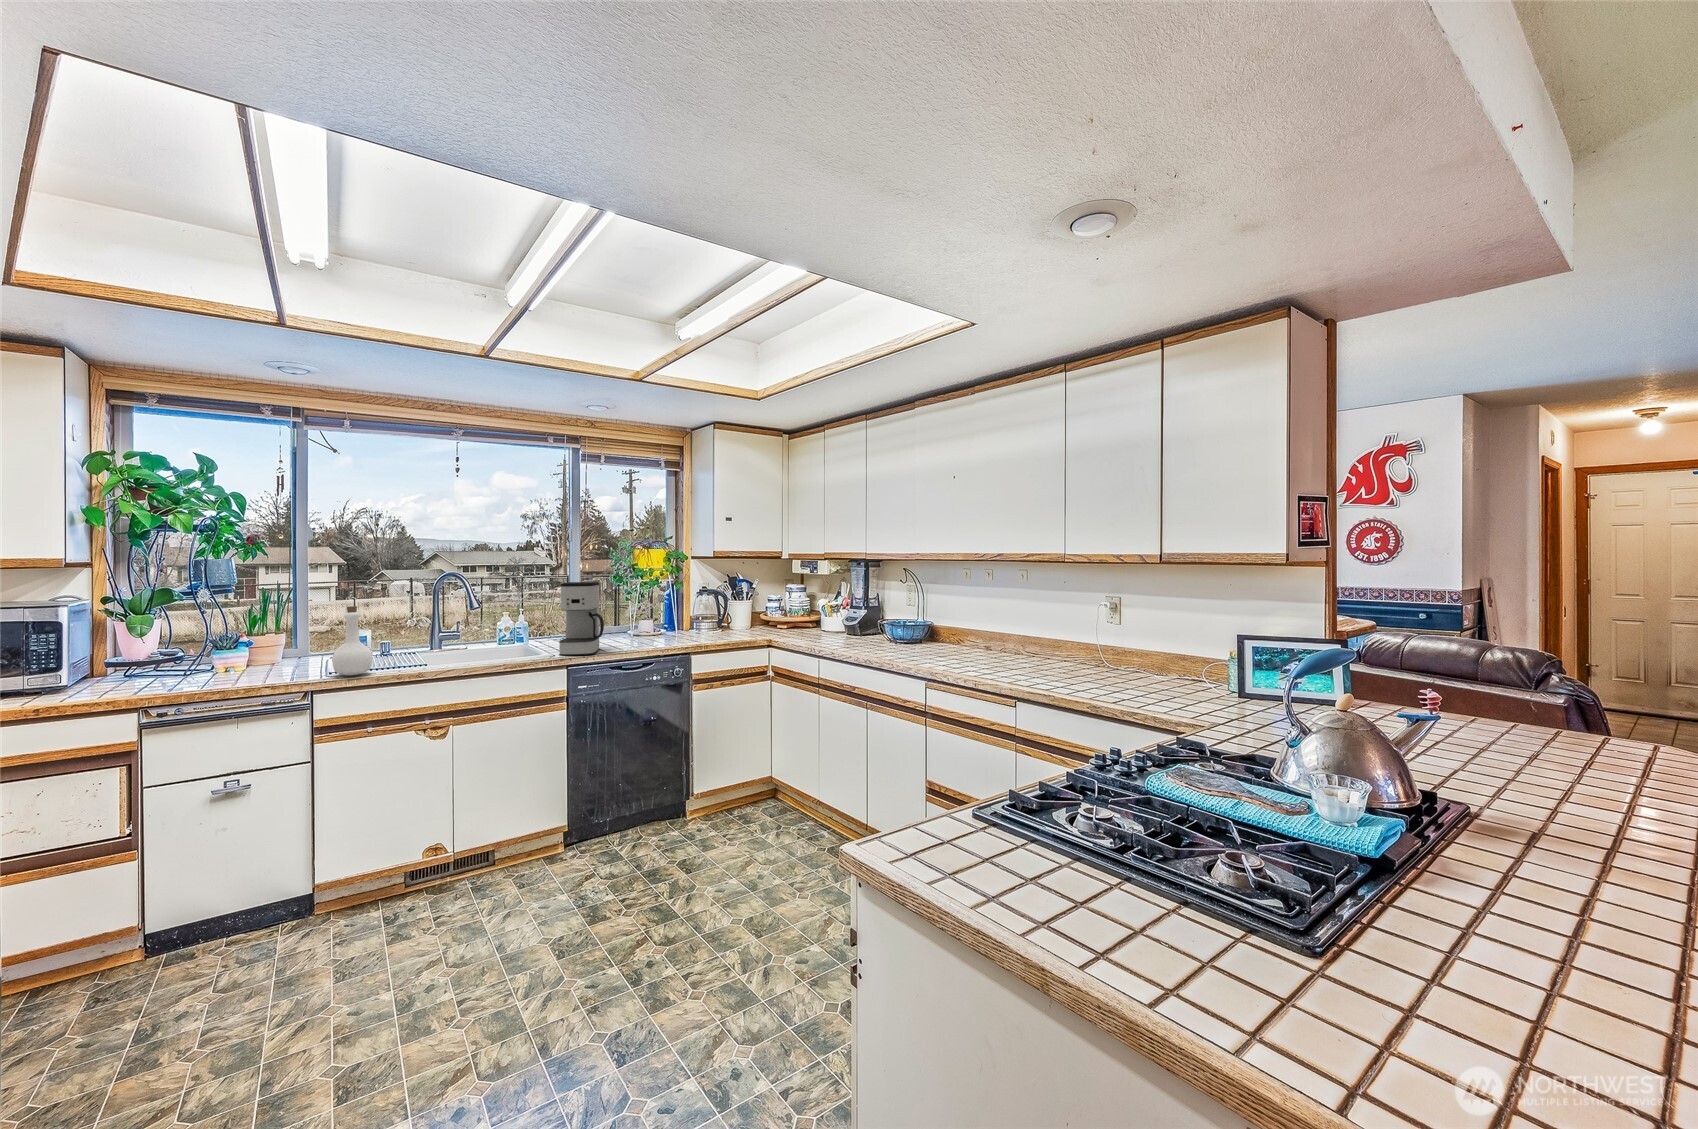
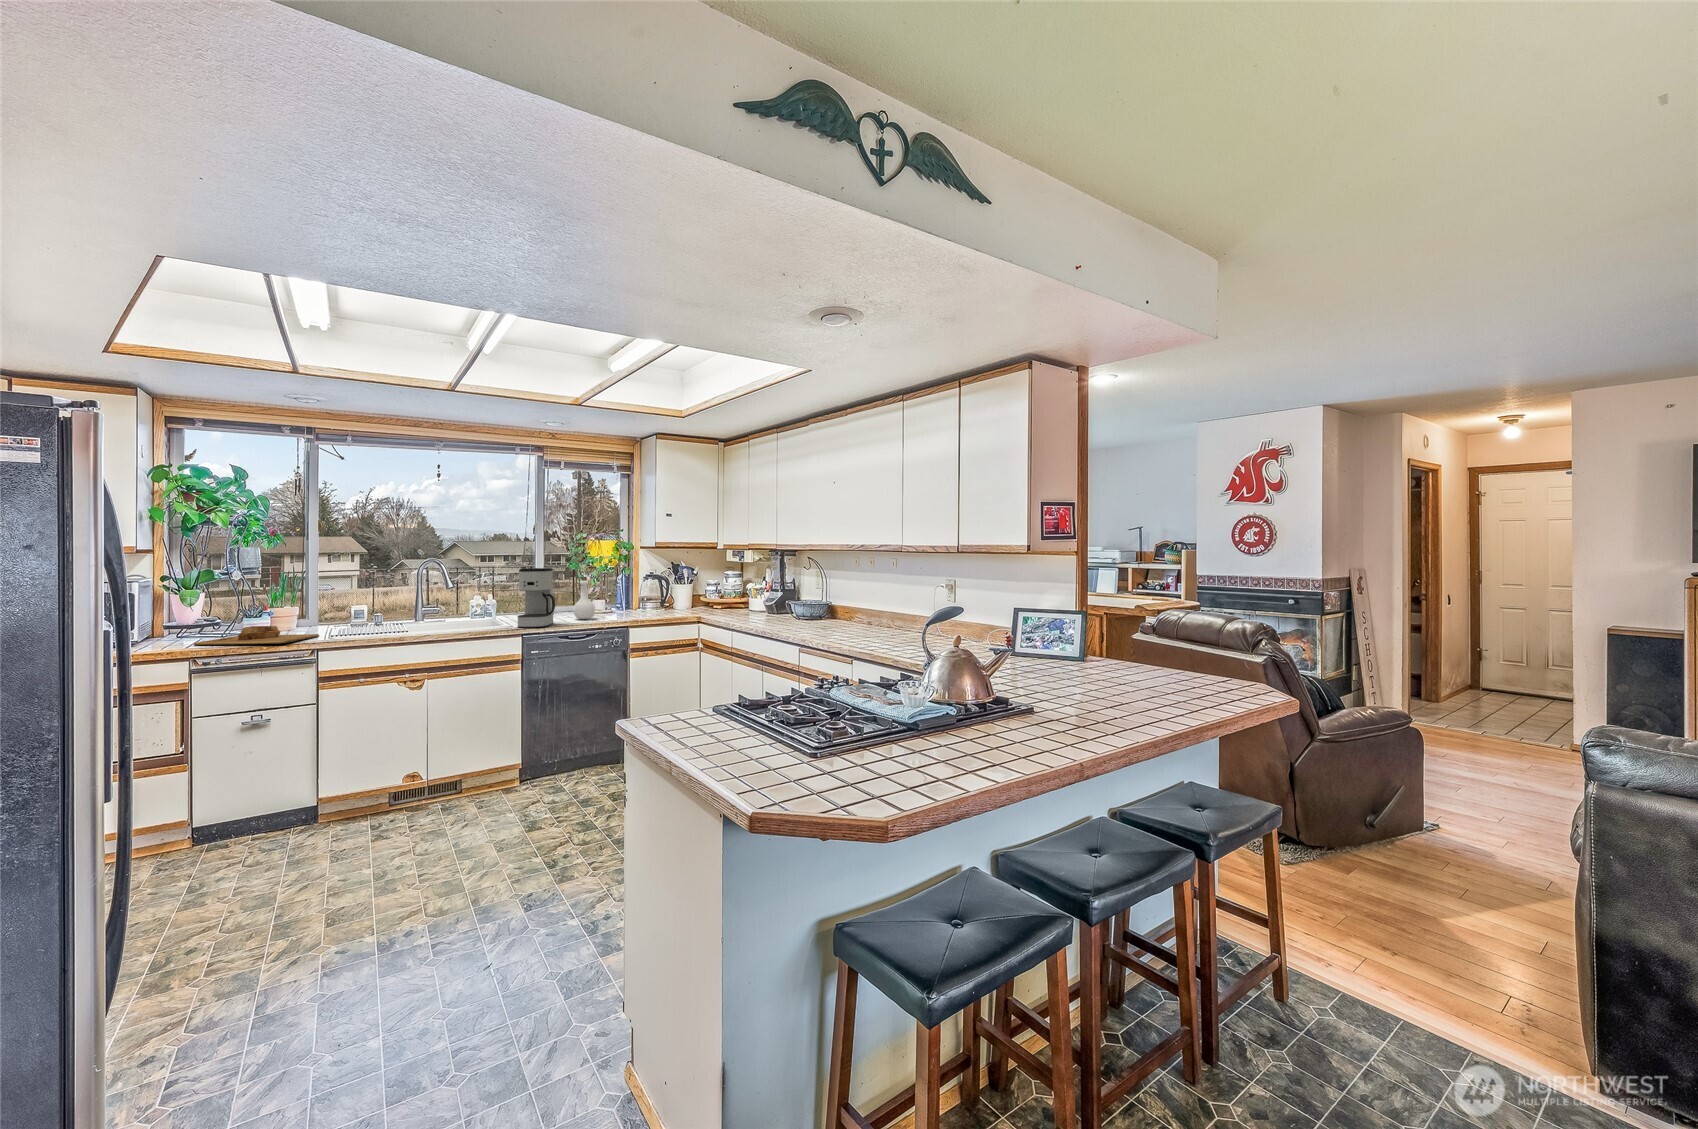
bottle: present [332,606,372,675] -> present [574,577,595,619]
cutting board: none [146,660,313,688] -> present [194,626,319,645]

